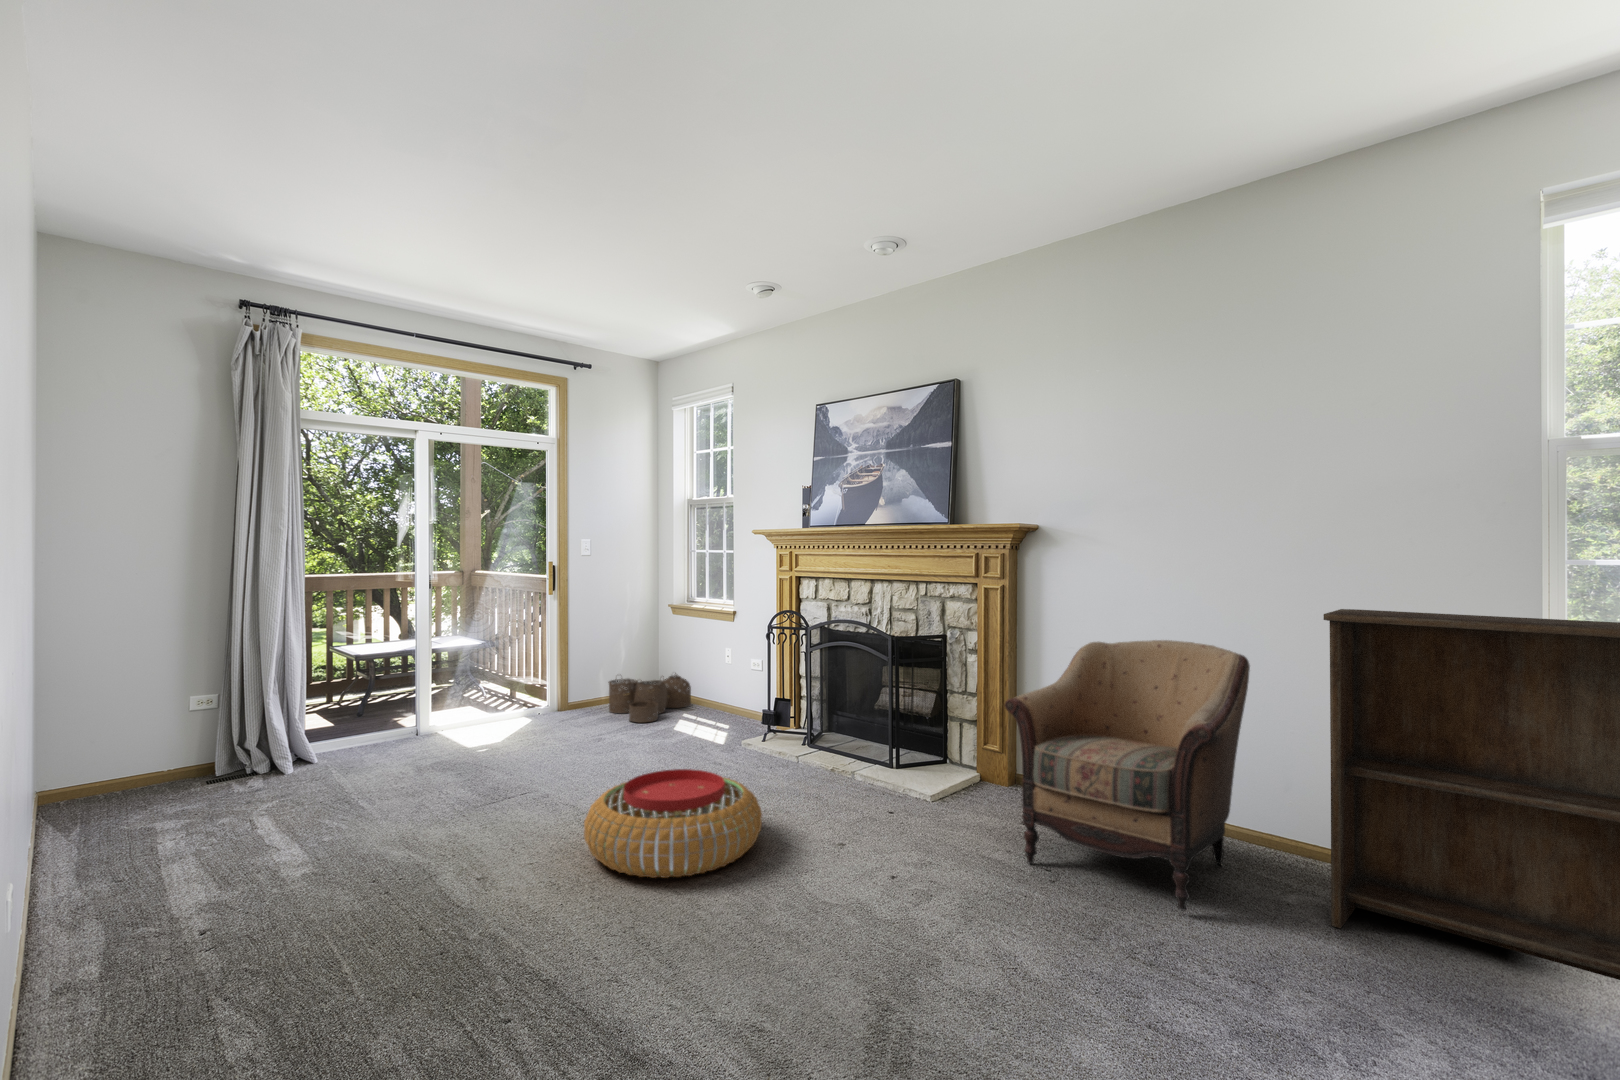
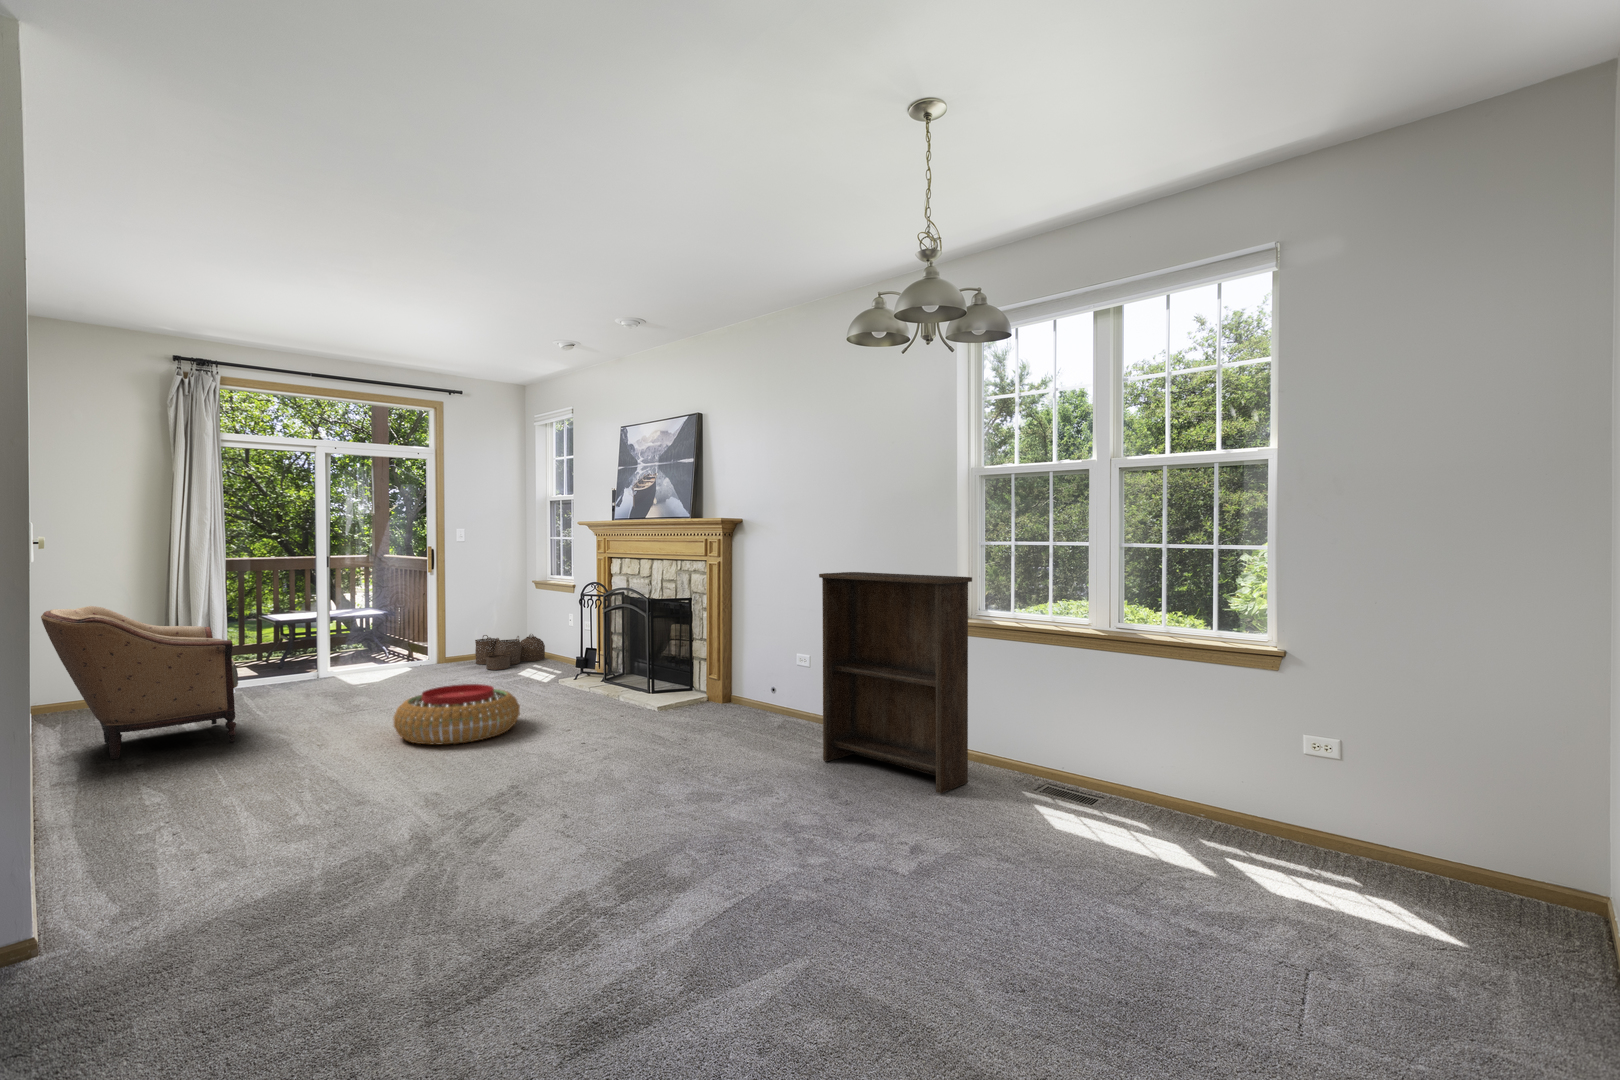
armchair: present [1005,640,1250,911] -> present [41,606,238,759]

